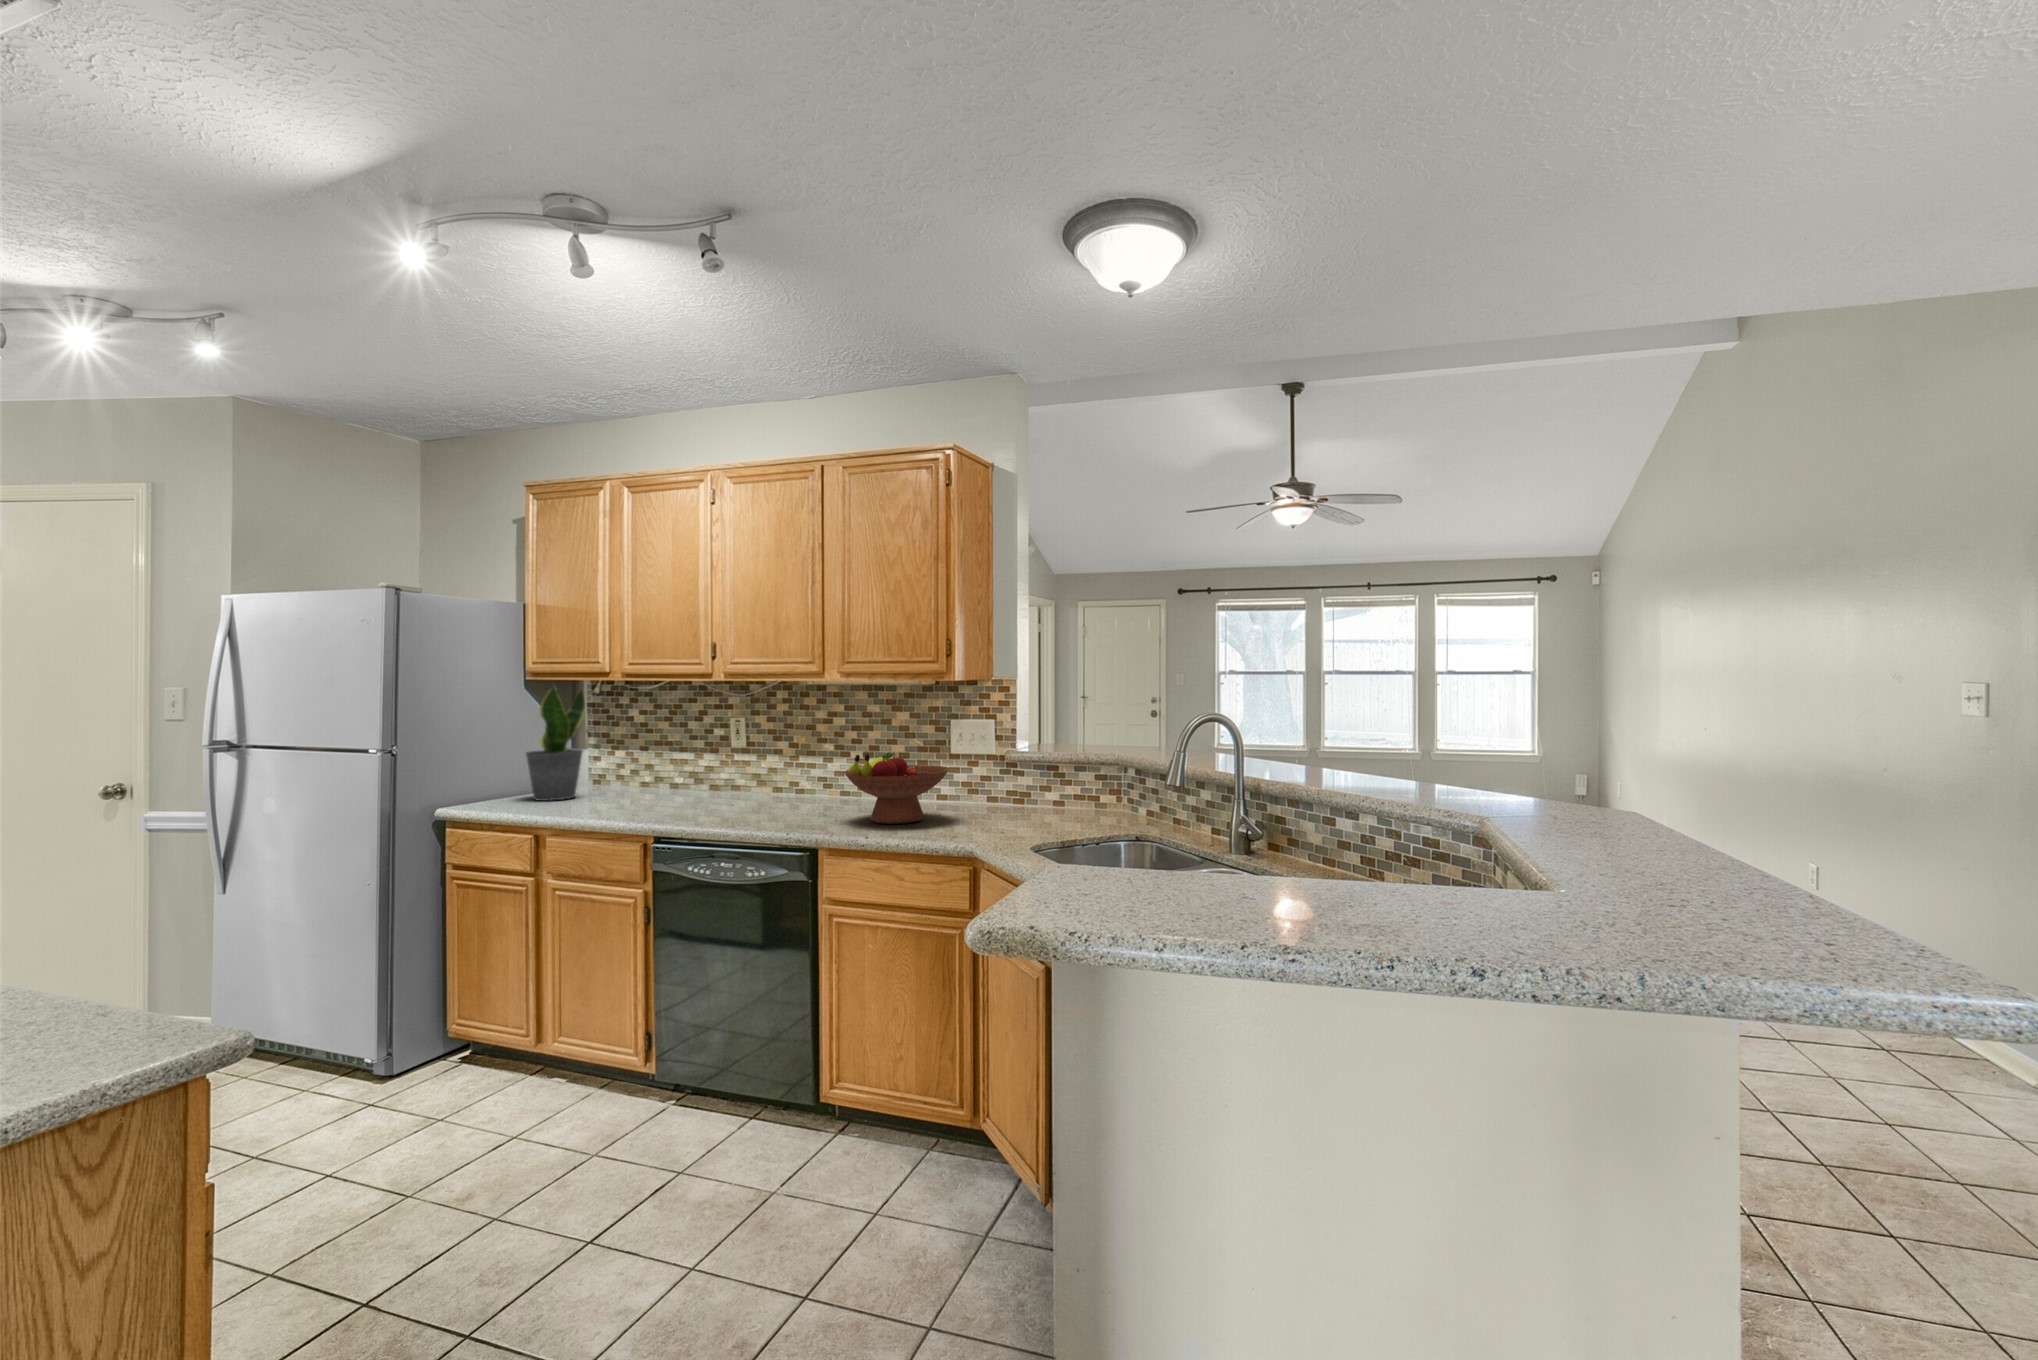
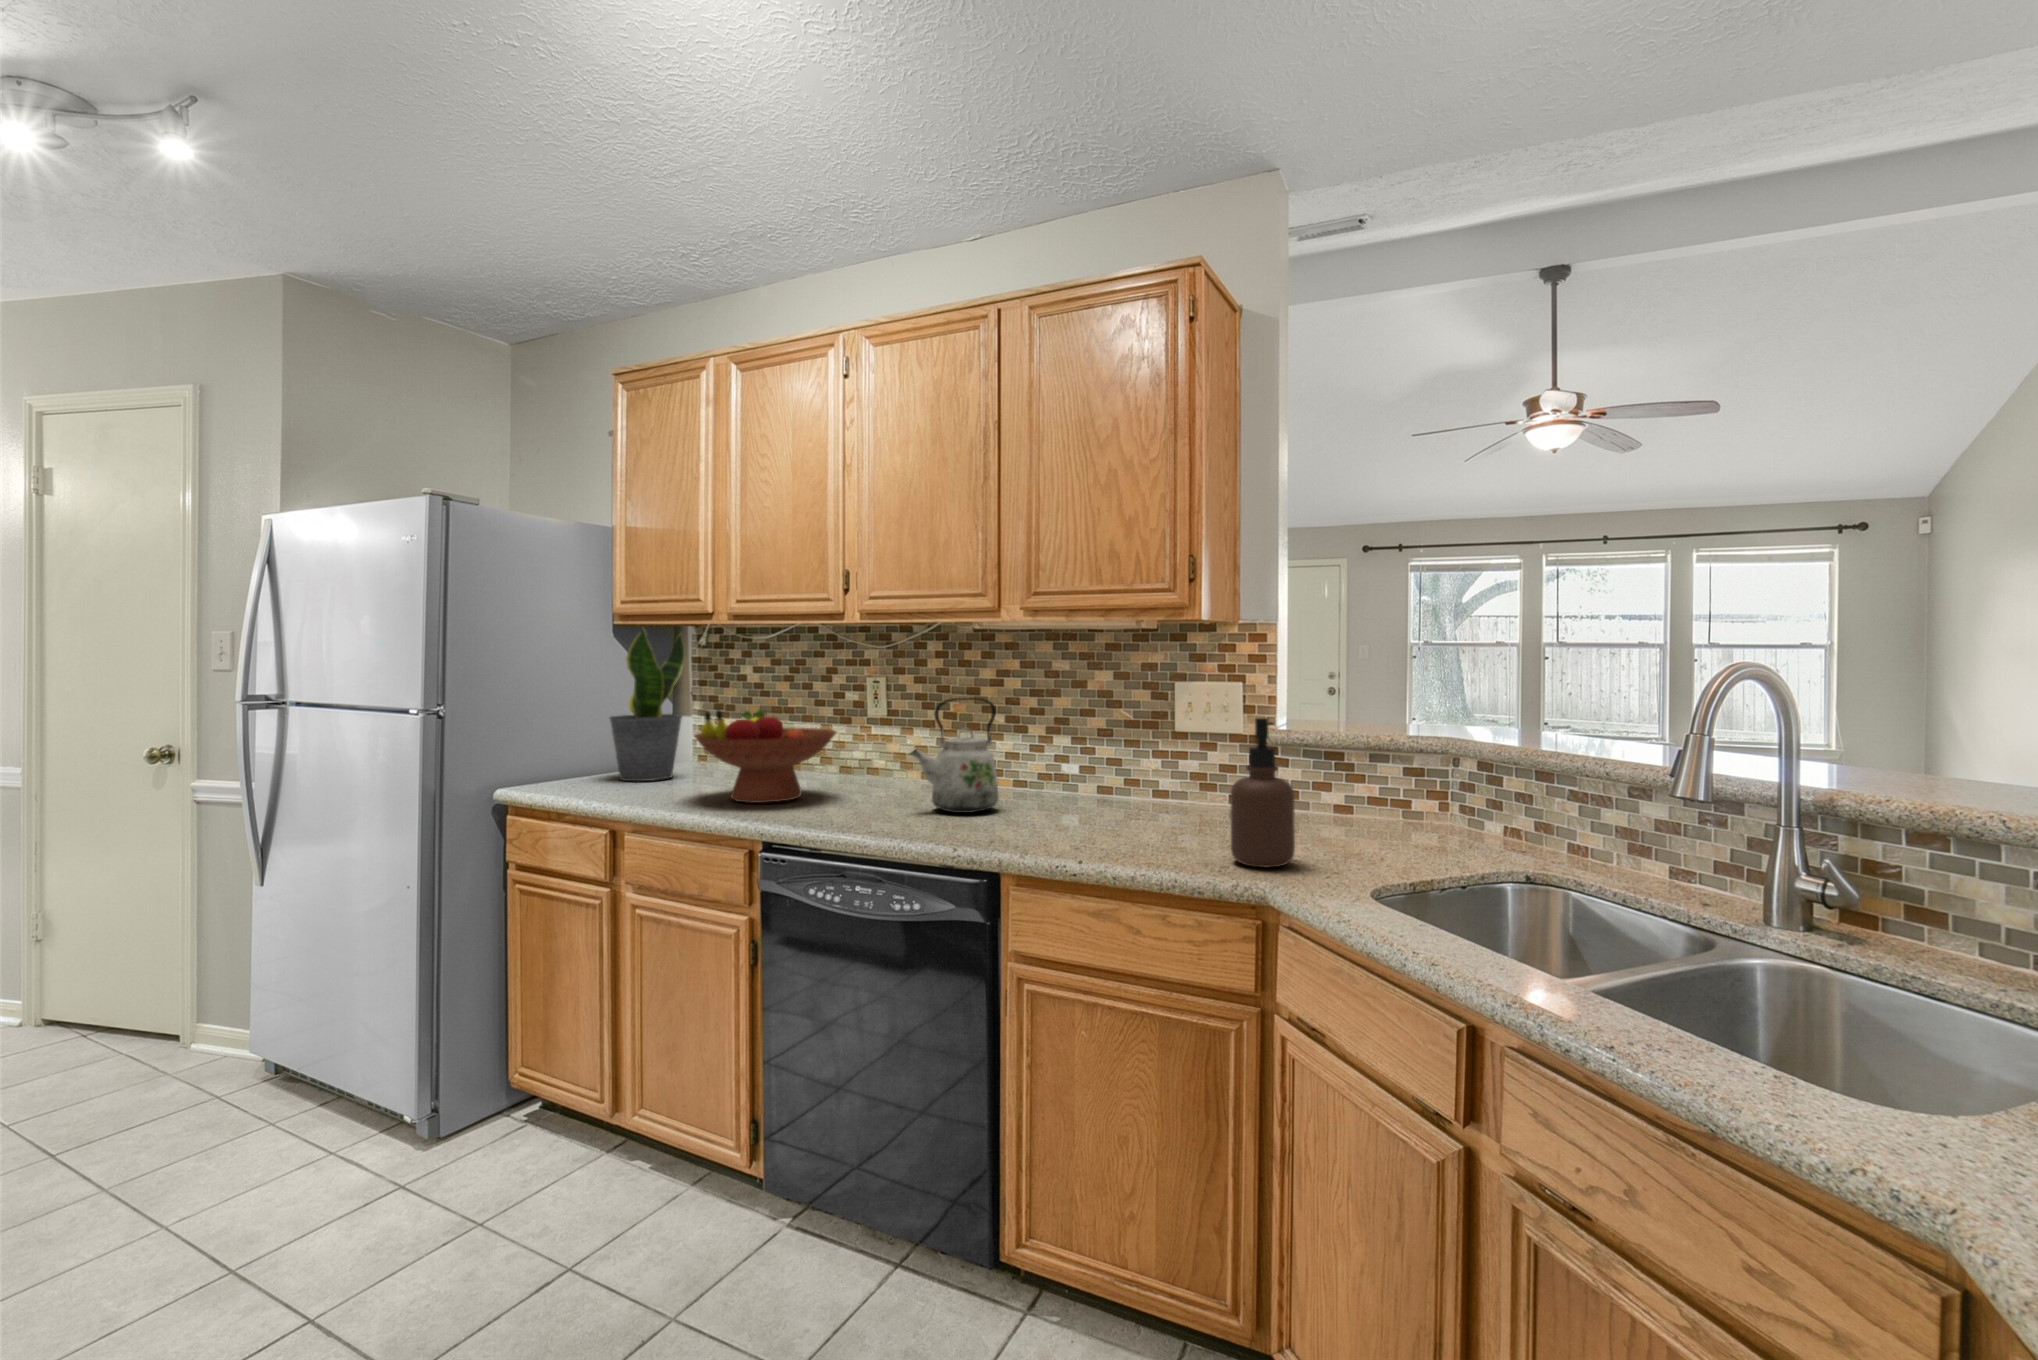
kettle: none [759,734,824,814] -> present [910,697,999,813]
soap dispenser: none [965,746,1004,838] -> present [1230,718,1295,868]
fruit bowl: present [844,752,950,824] -> present [694,710,836,803]

